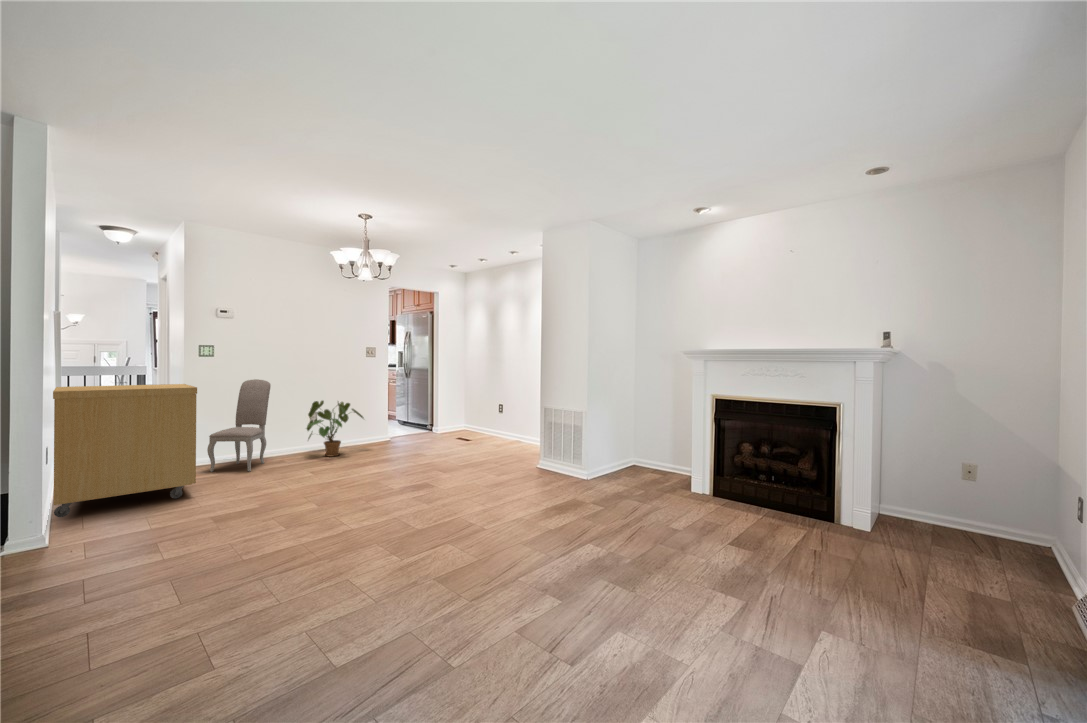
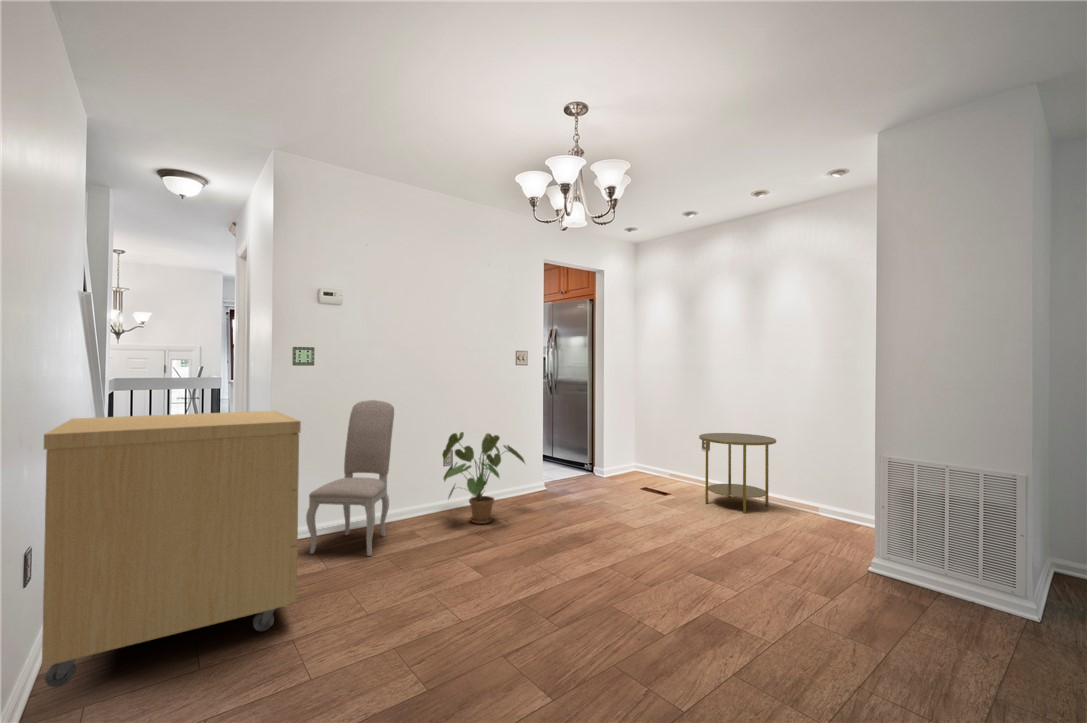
side table: none [484,401,529,448] -> present [699,433,776,513]

